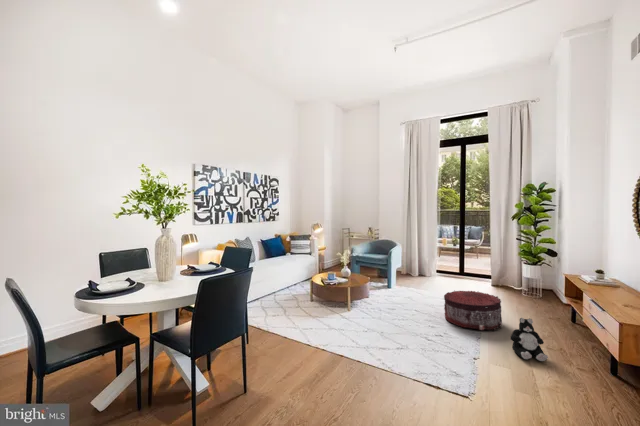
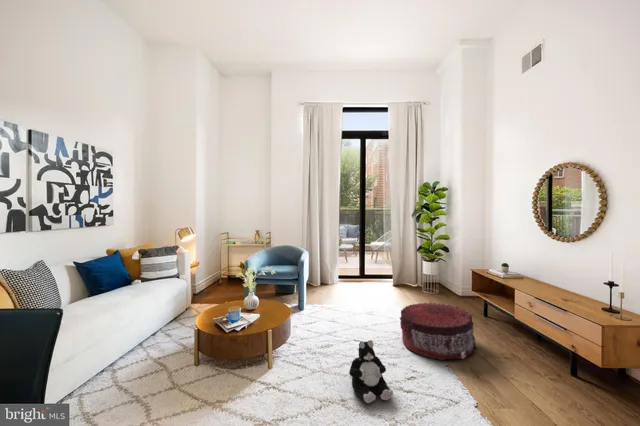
plush toy: present [510,318,548,361] -> present [349,340,393,403]

